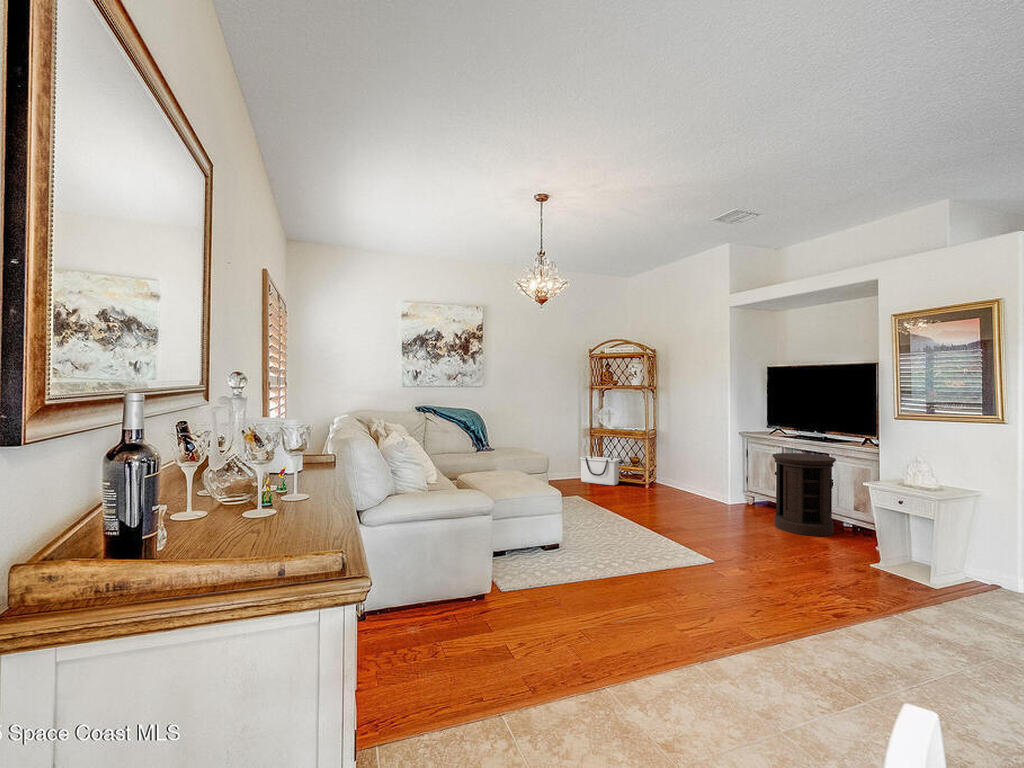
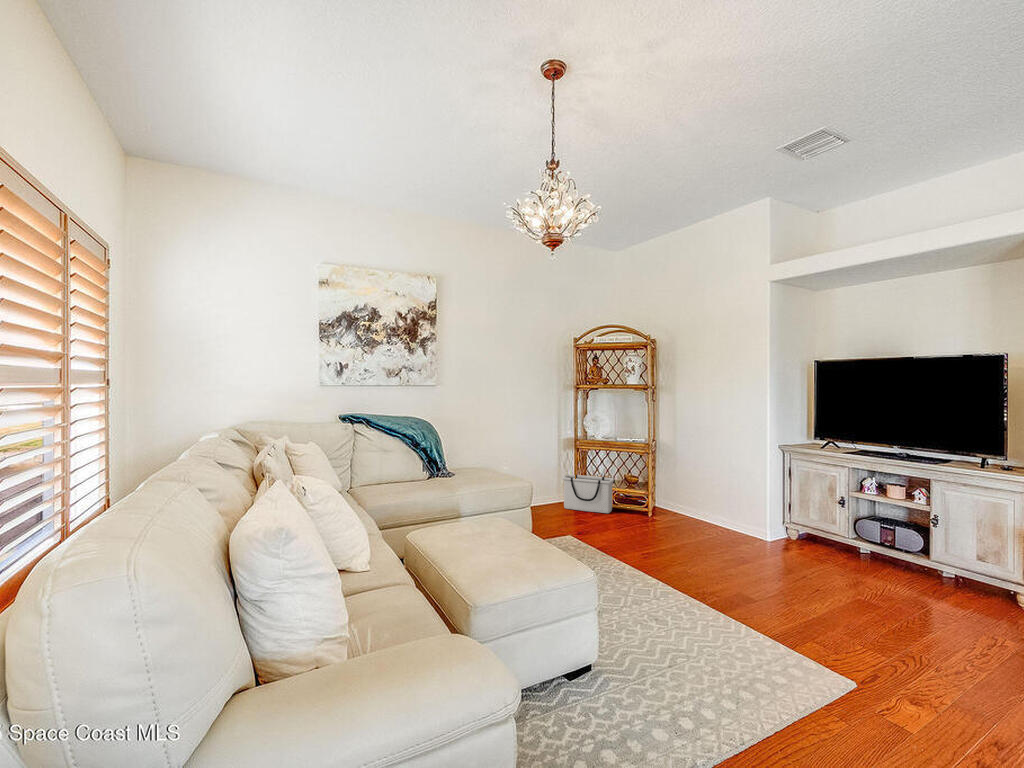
side table: present [773,453,836,536] -> none [856,478,957,603]

